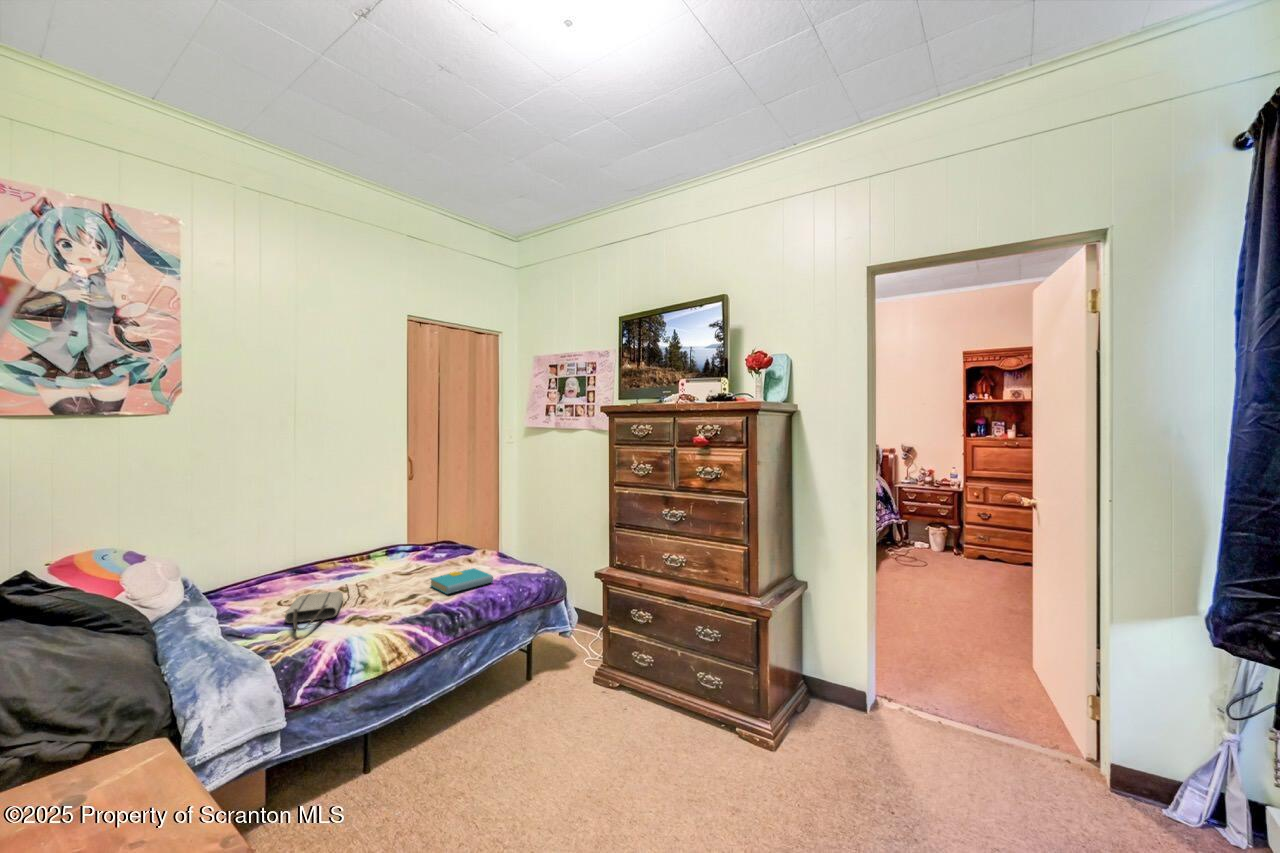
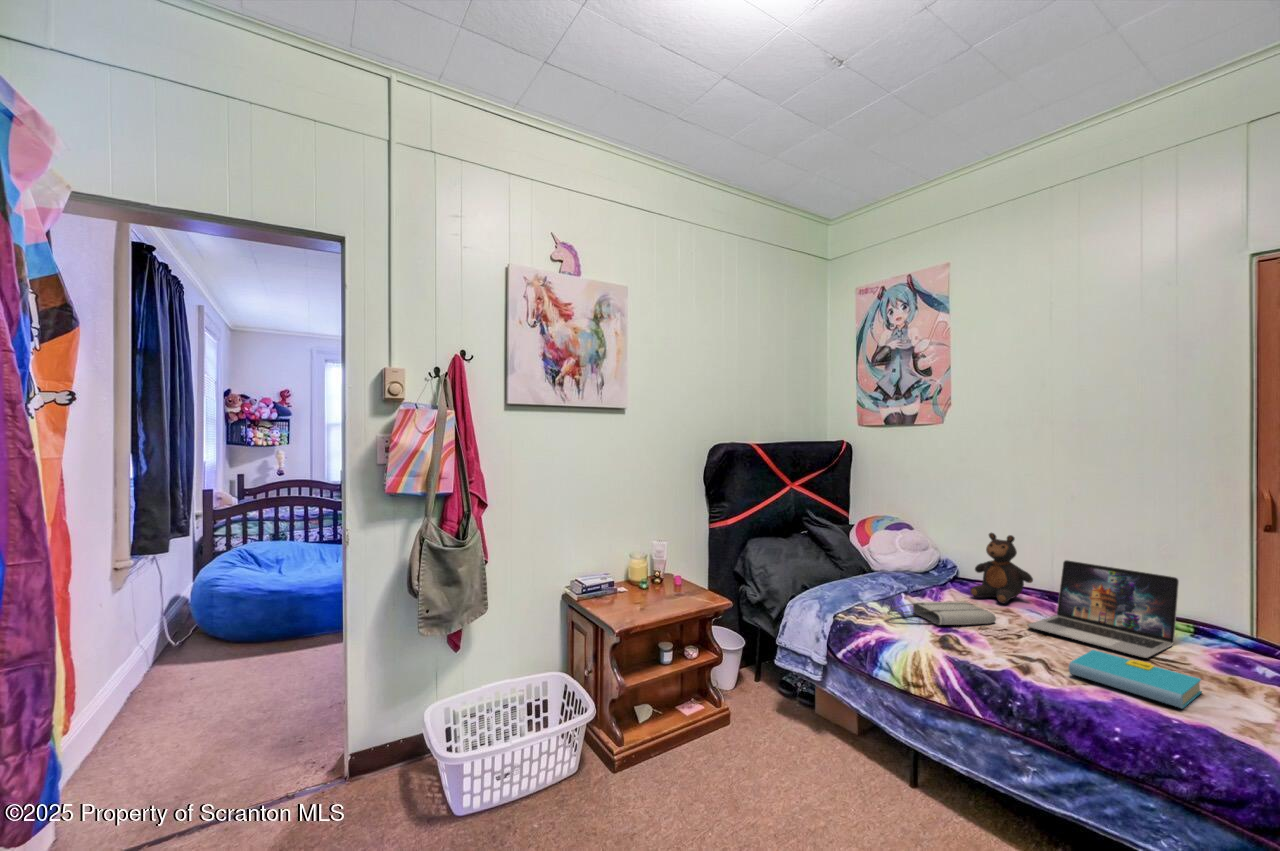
laptop: none [339,524,431,589] -> present [1028,560,1179,658]
teddy bear: none [246,525,306,595] -> present [971,533,1033,604]

